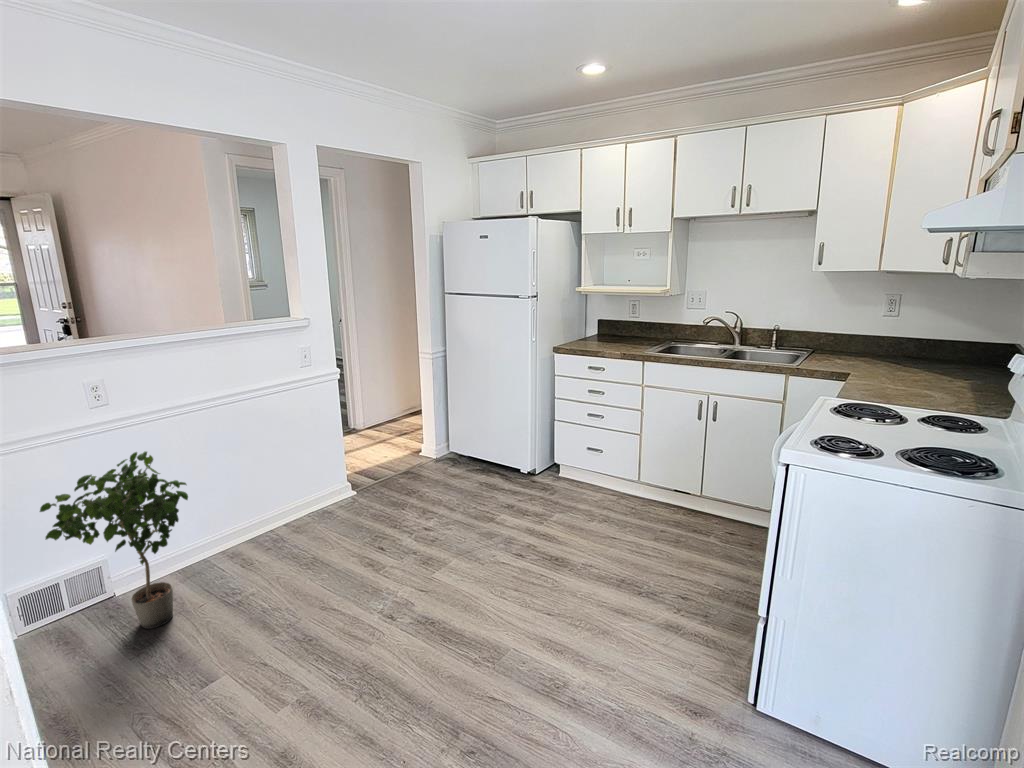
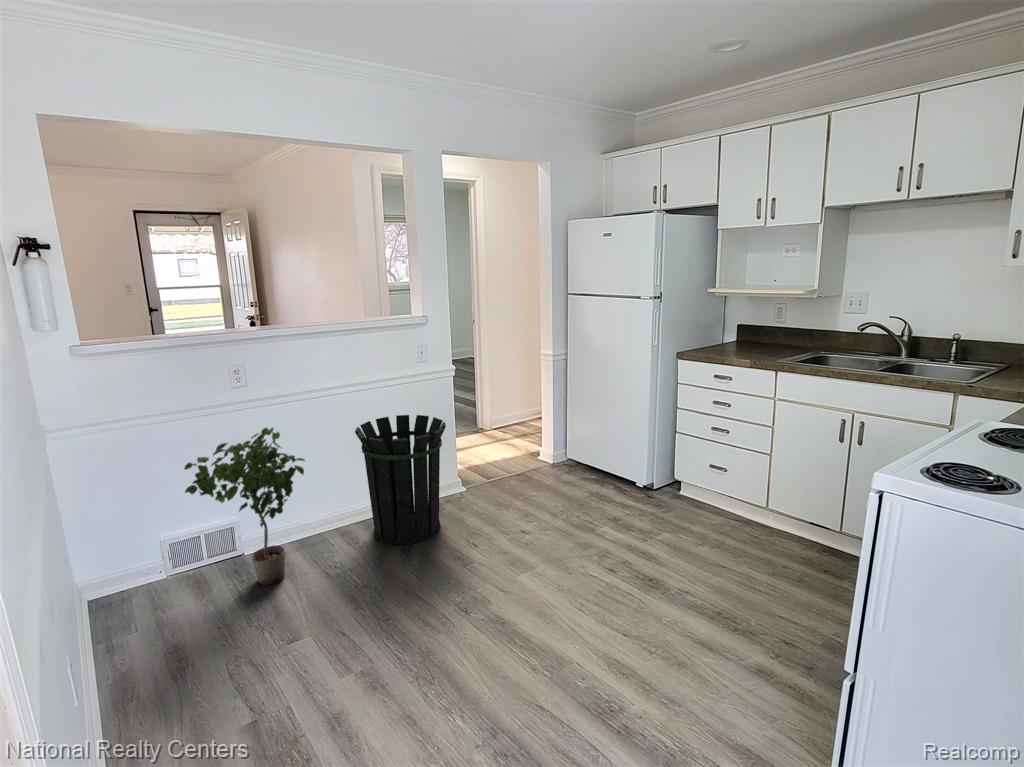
waste bin: none [242,423,343,561] -> present [355,415,446,545]

